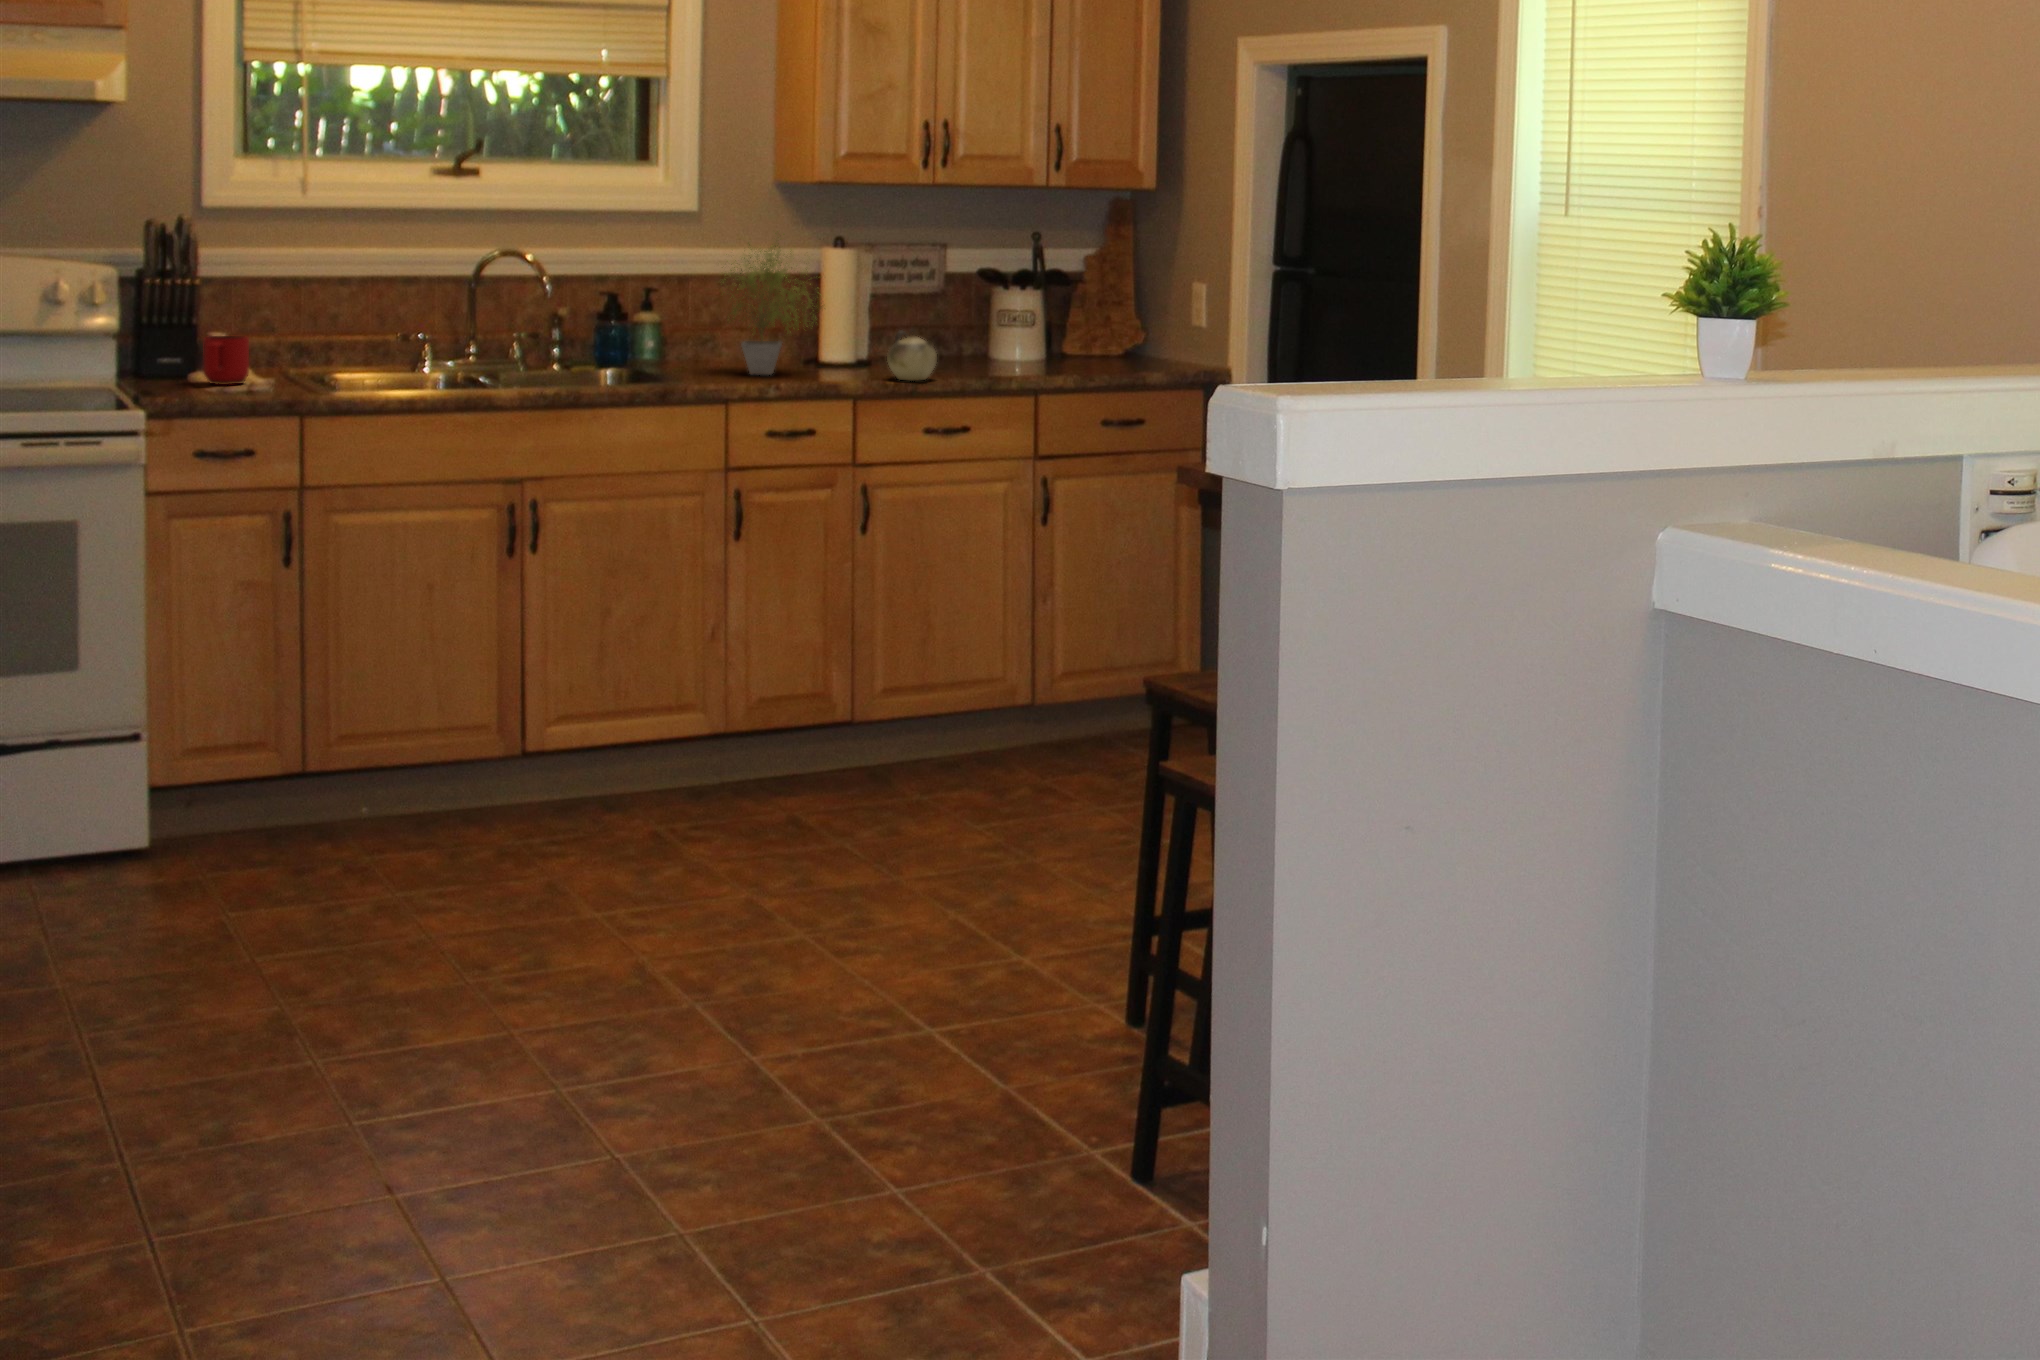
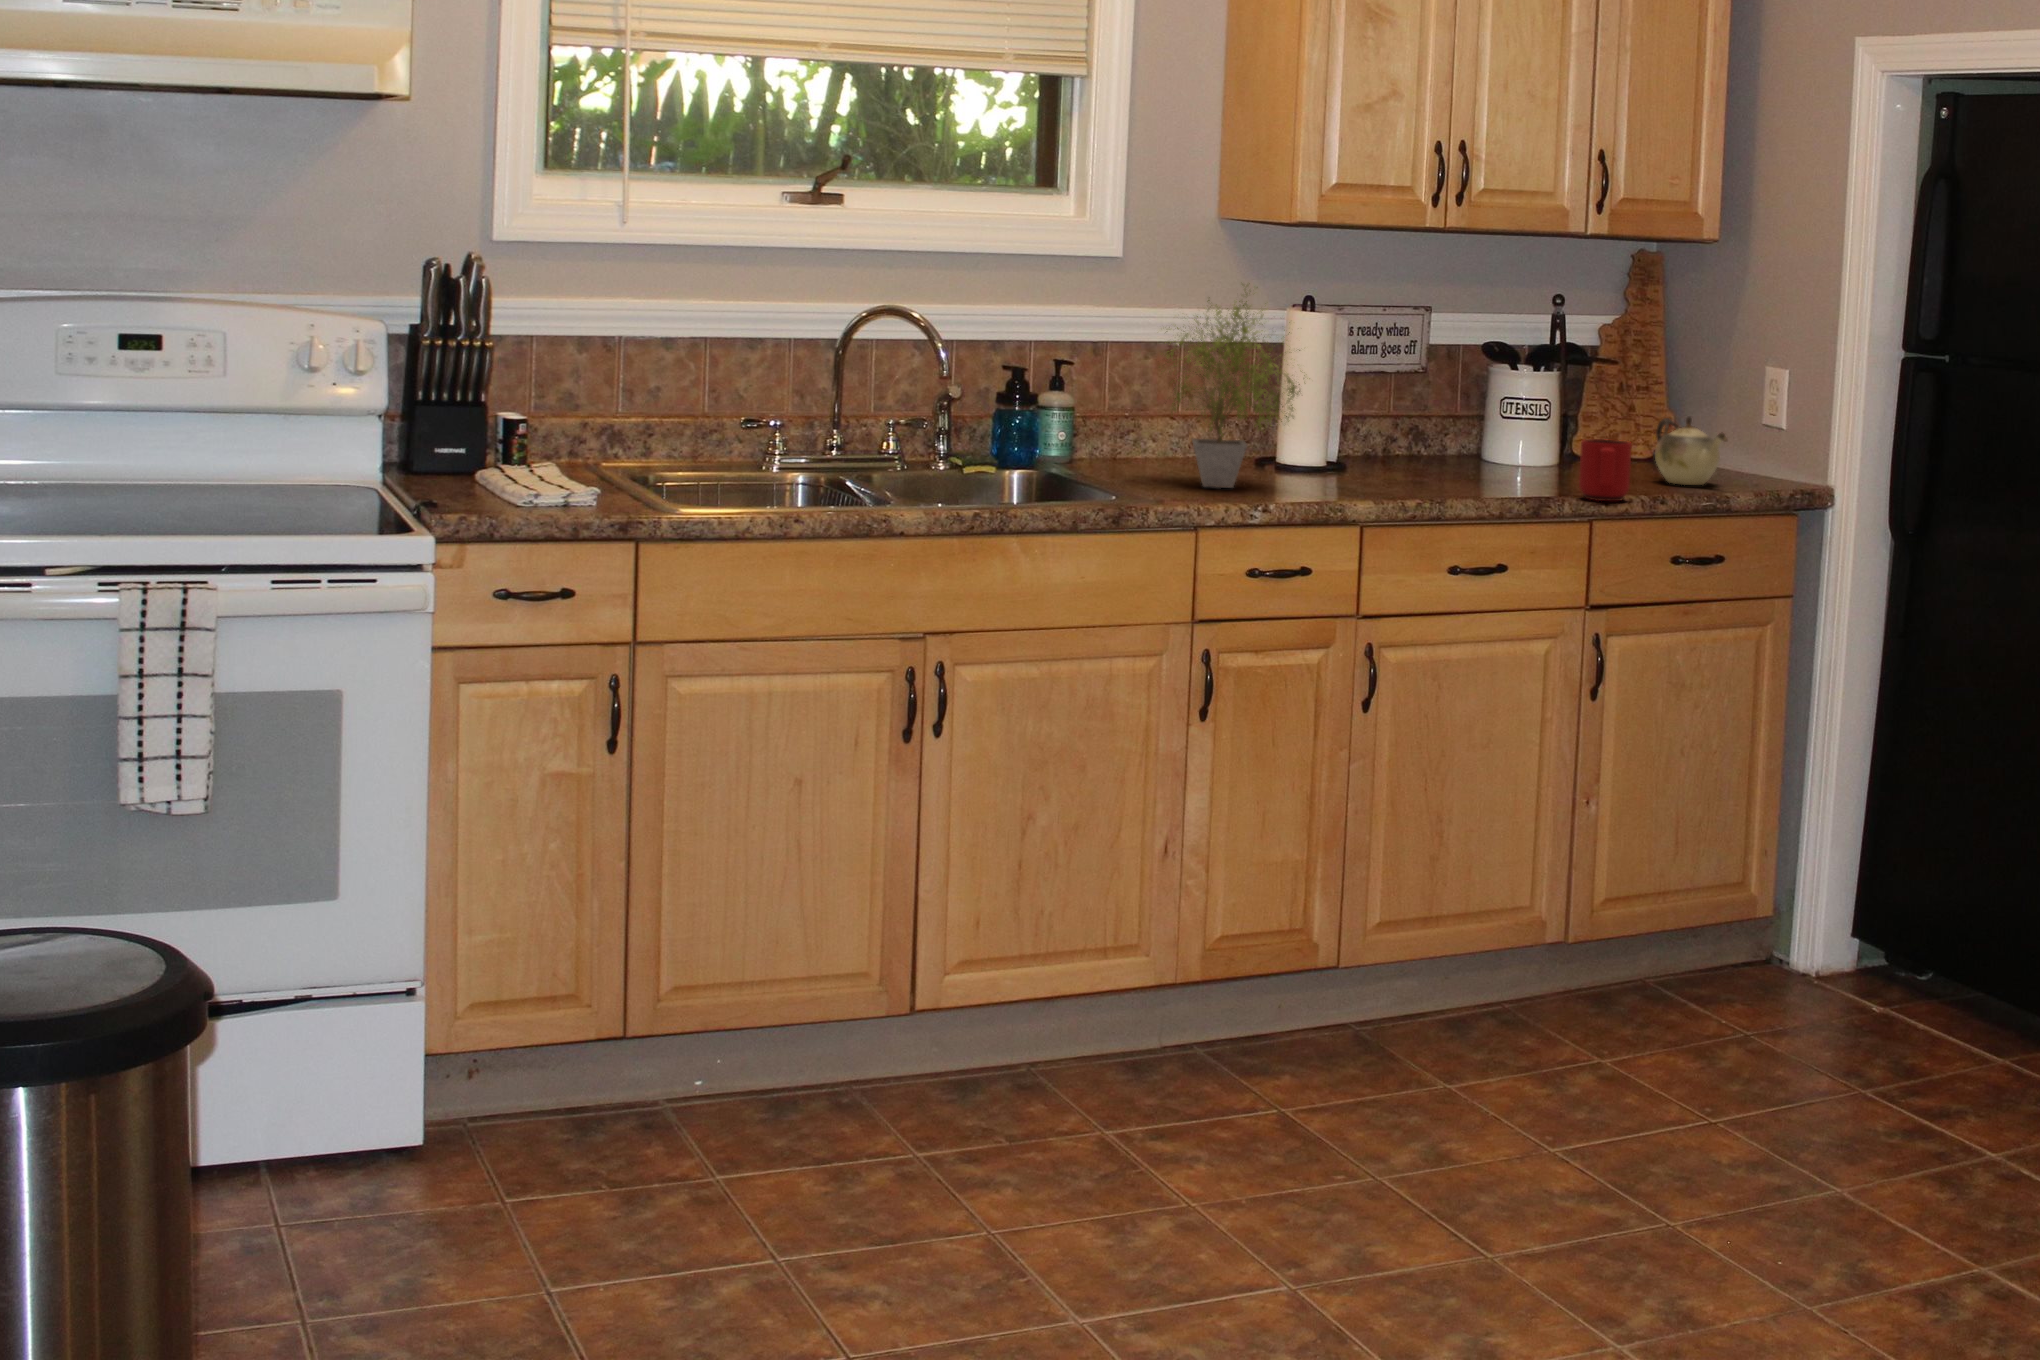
teapot: present [887,329,937,381] -> present [1655,416,1728,485]
mug: present [203,336,249,385] -> present [1579,439,1631,501]

